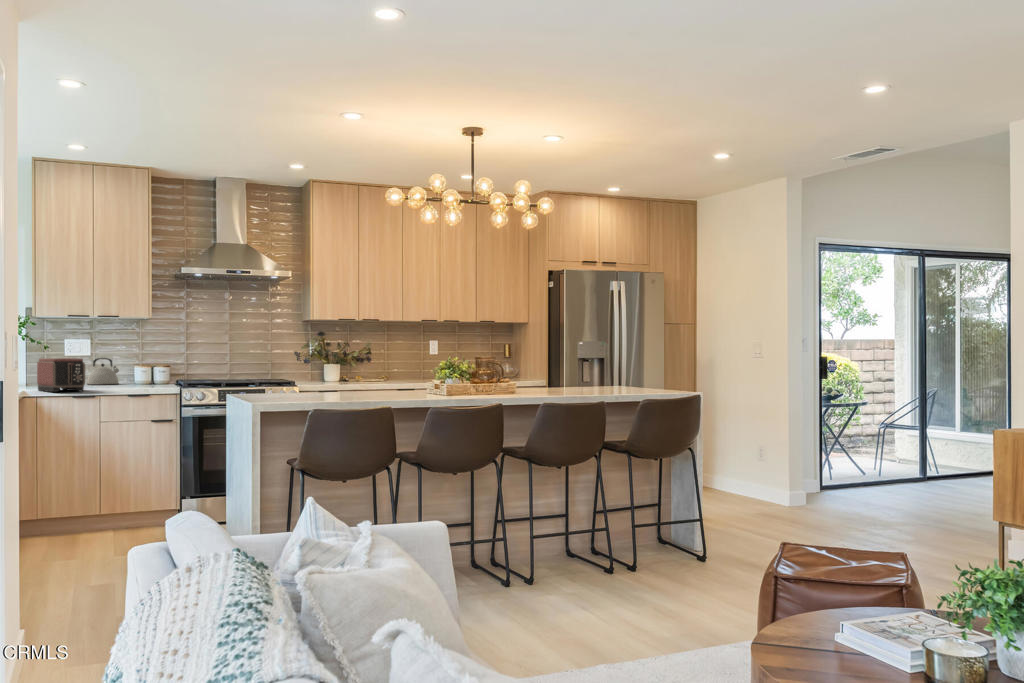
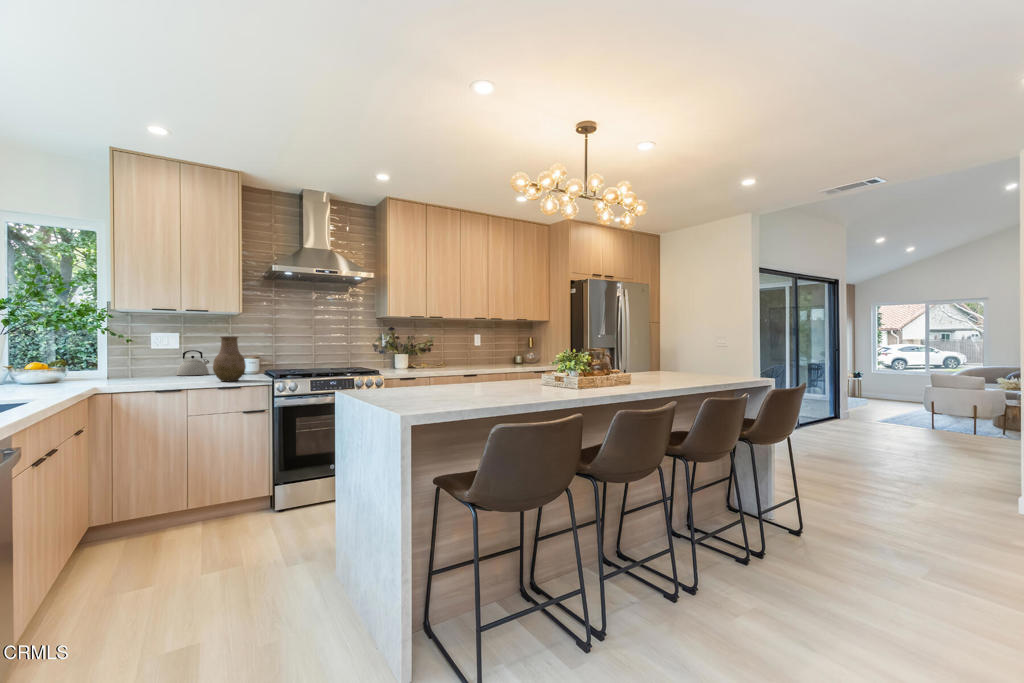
vase: none [123,344,154,390] -> present [213,336,246,381]
toaster: present [37,358,85,392] -> none [117,351,171,387]

